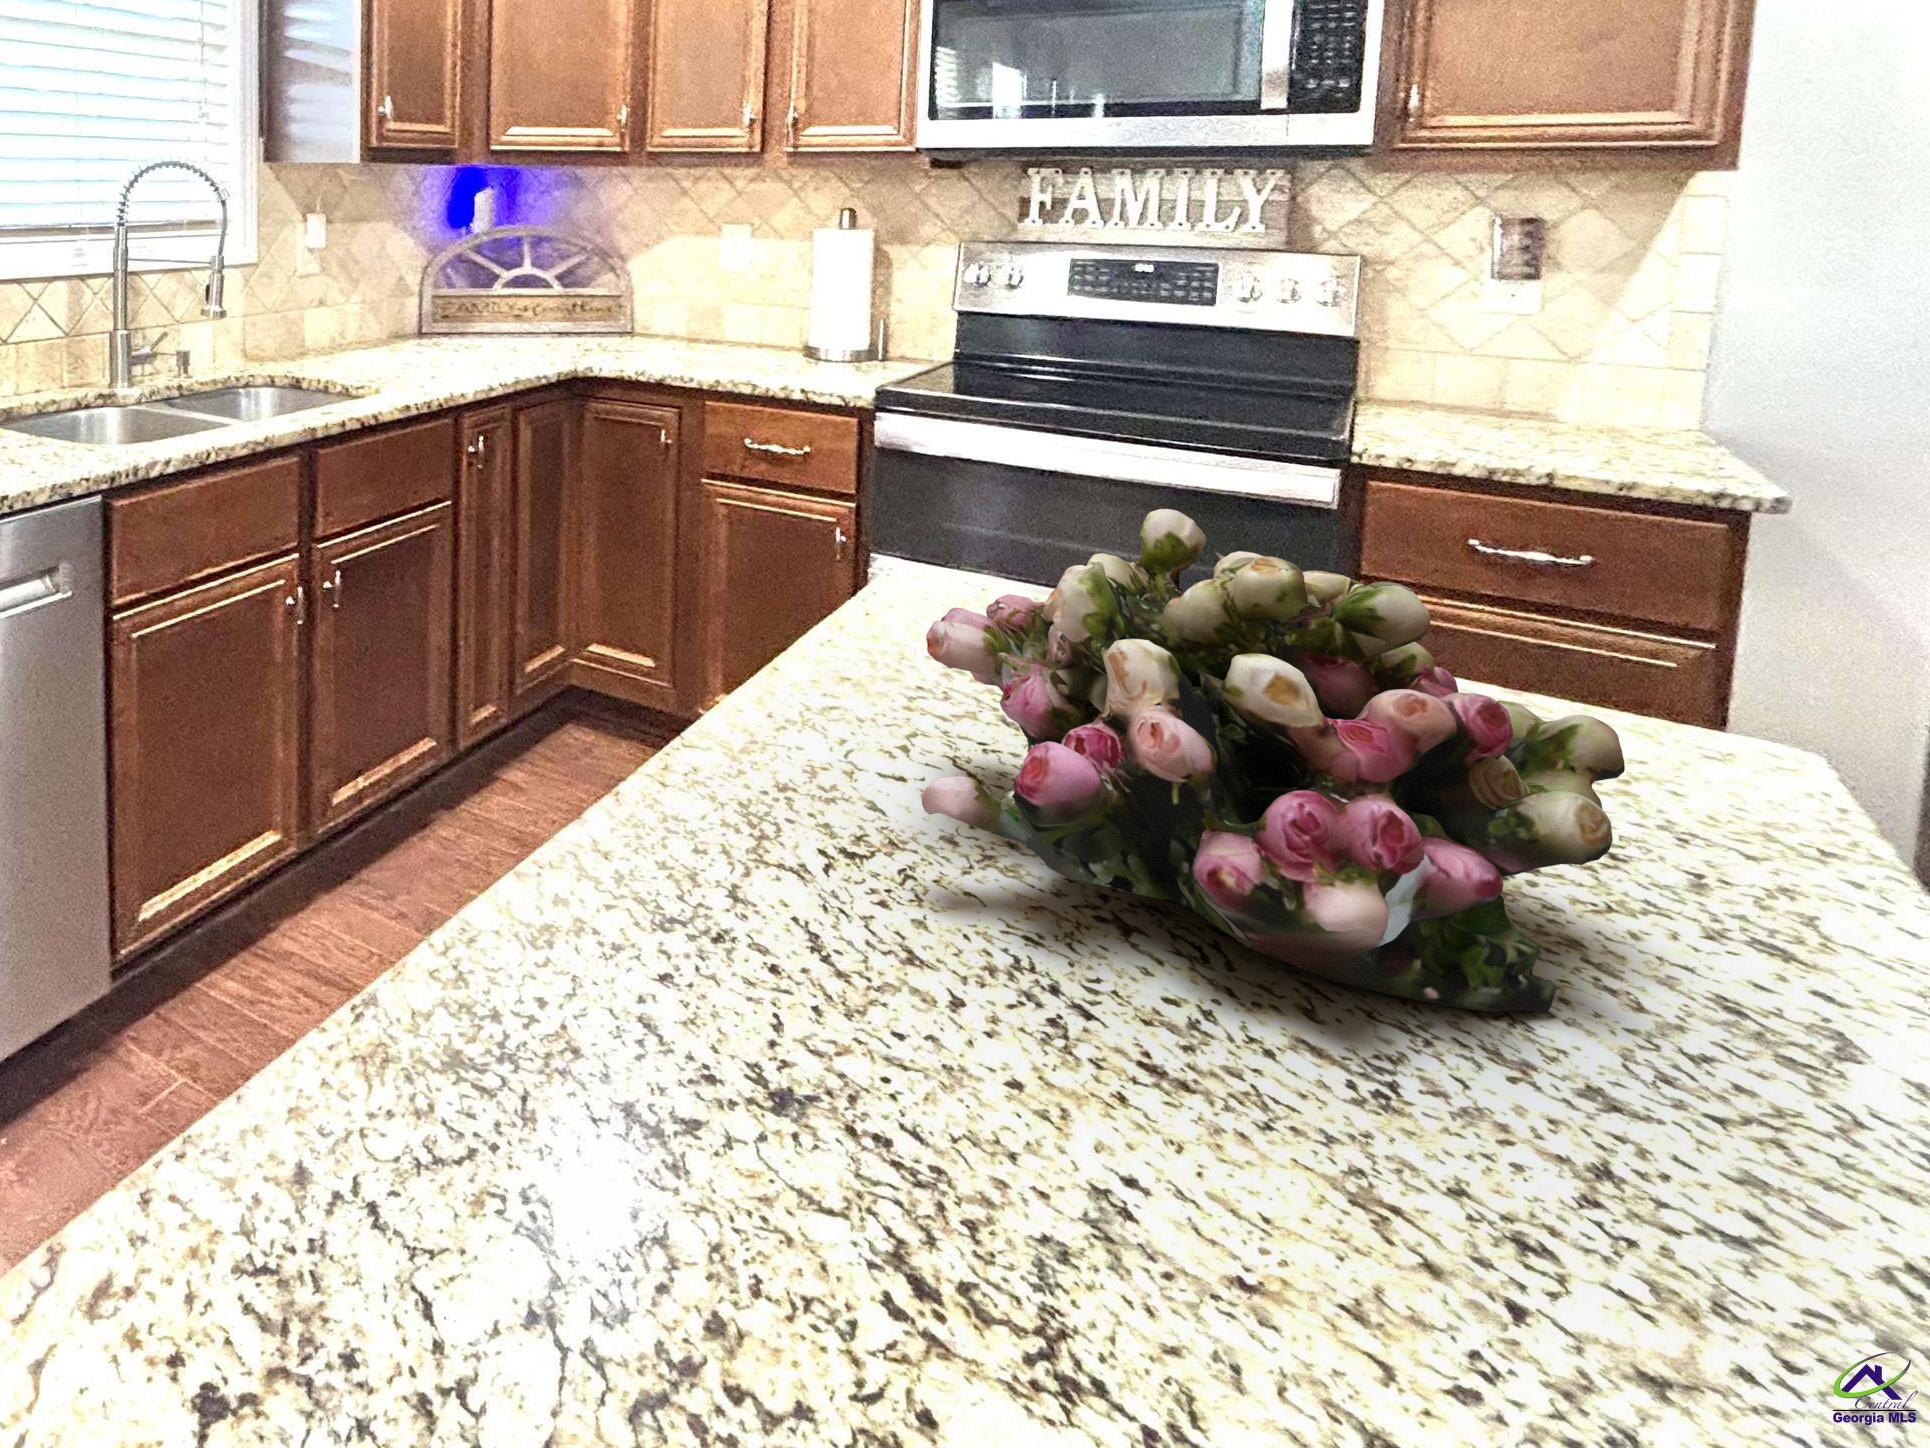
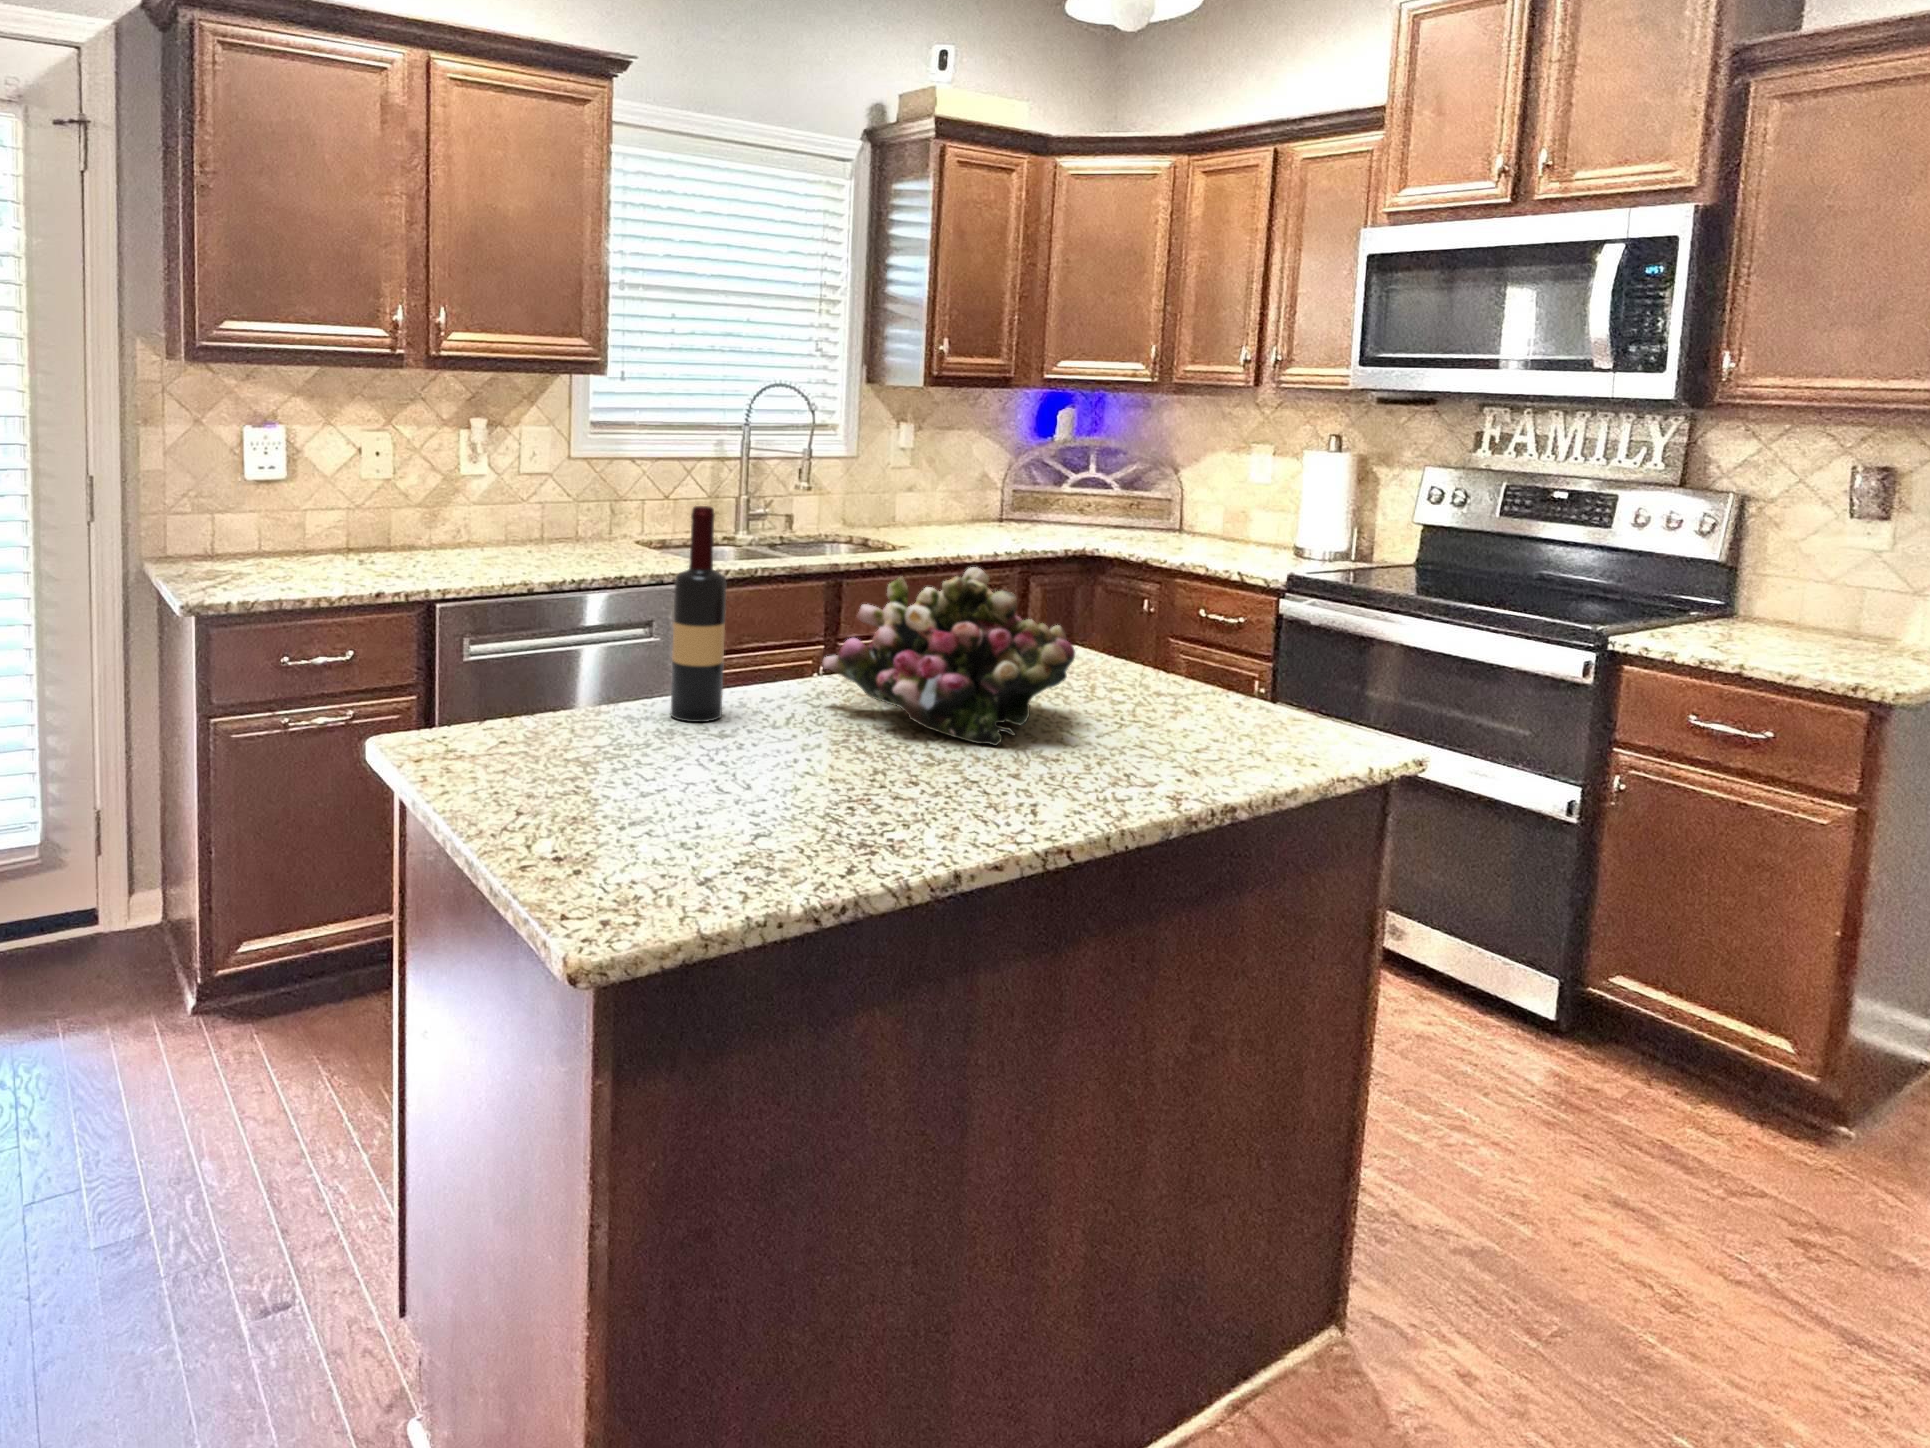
wine bottle: none [683,452,861,1137] -> present [671,506,726,722]

